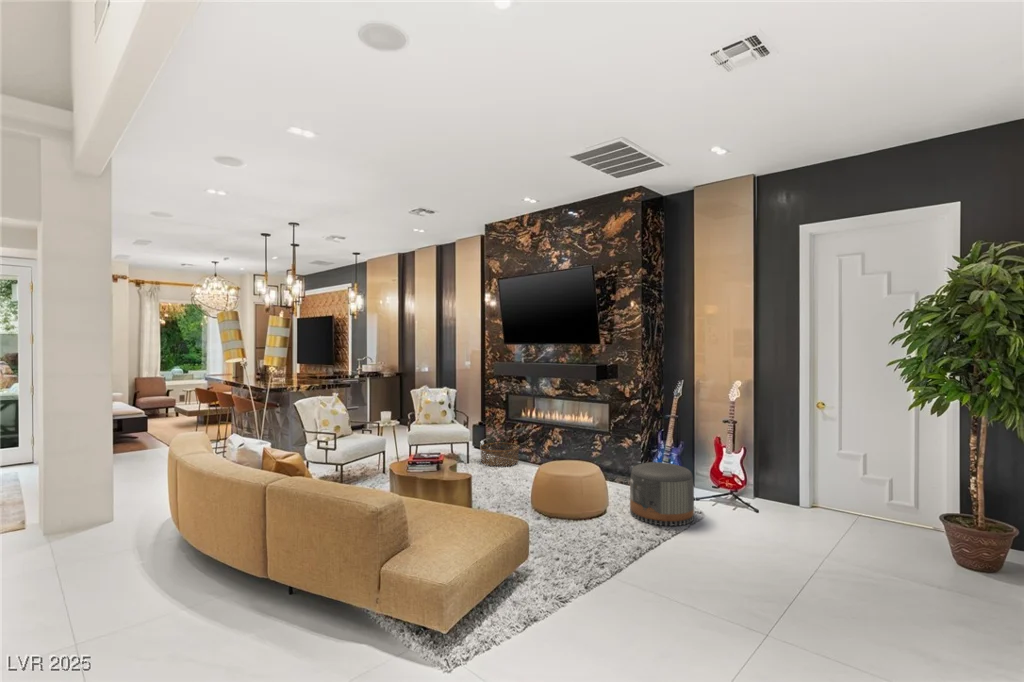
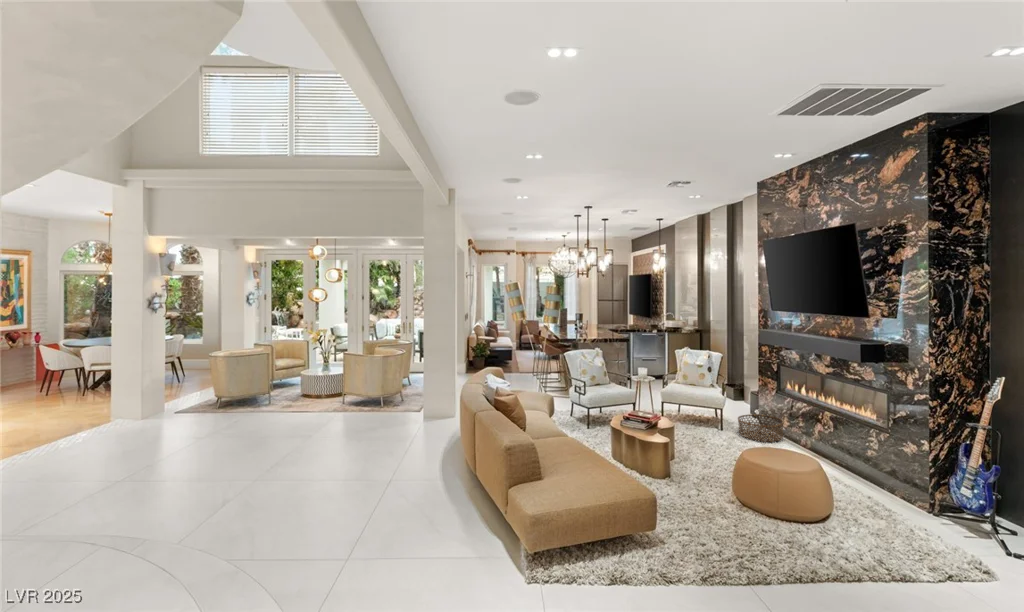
pouf: present [630,462,694,526] -> none [856,475,956,568]

